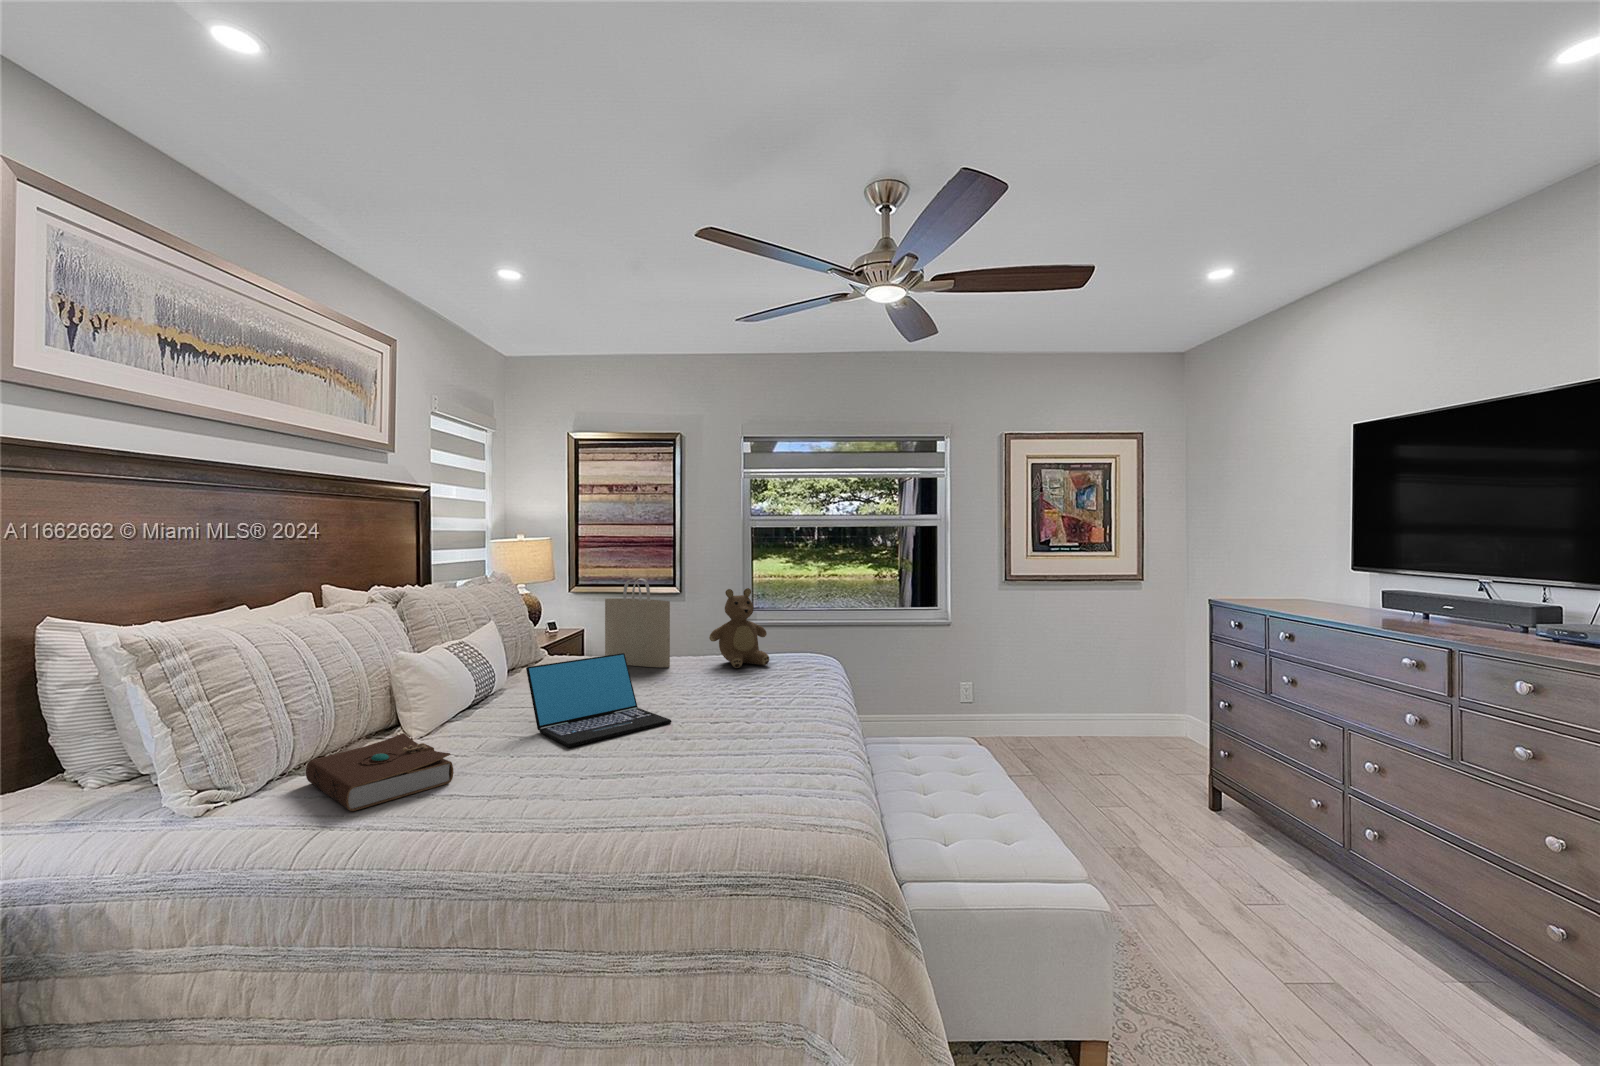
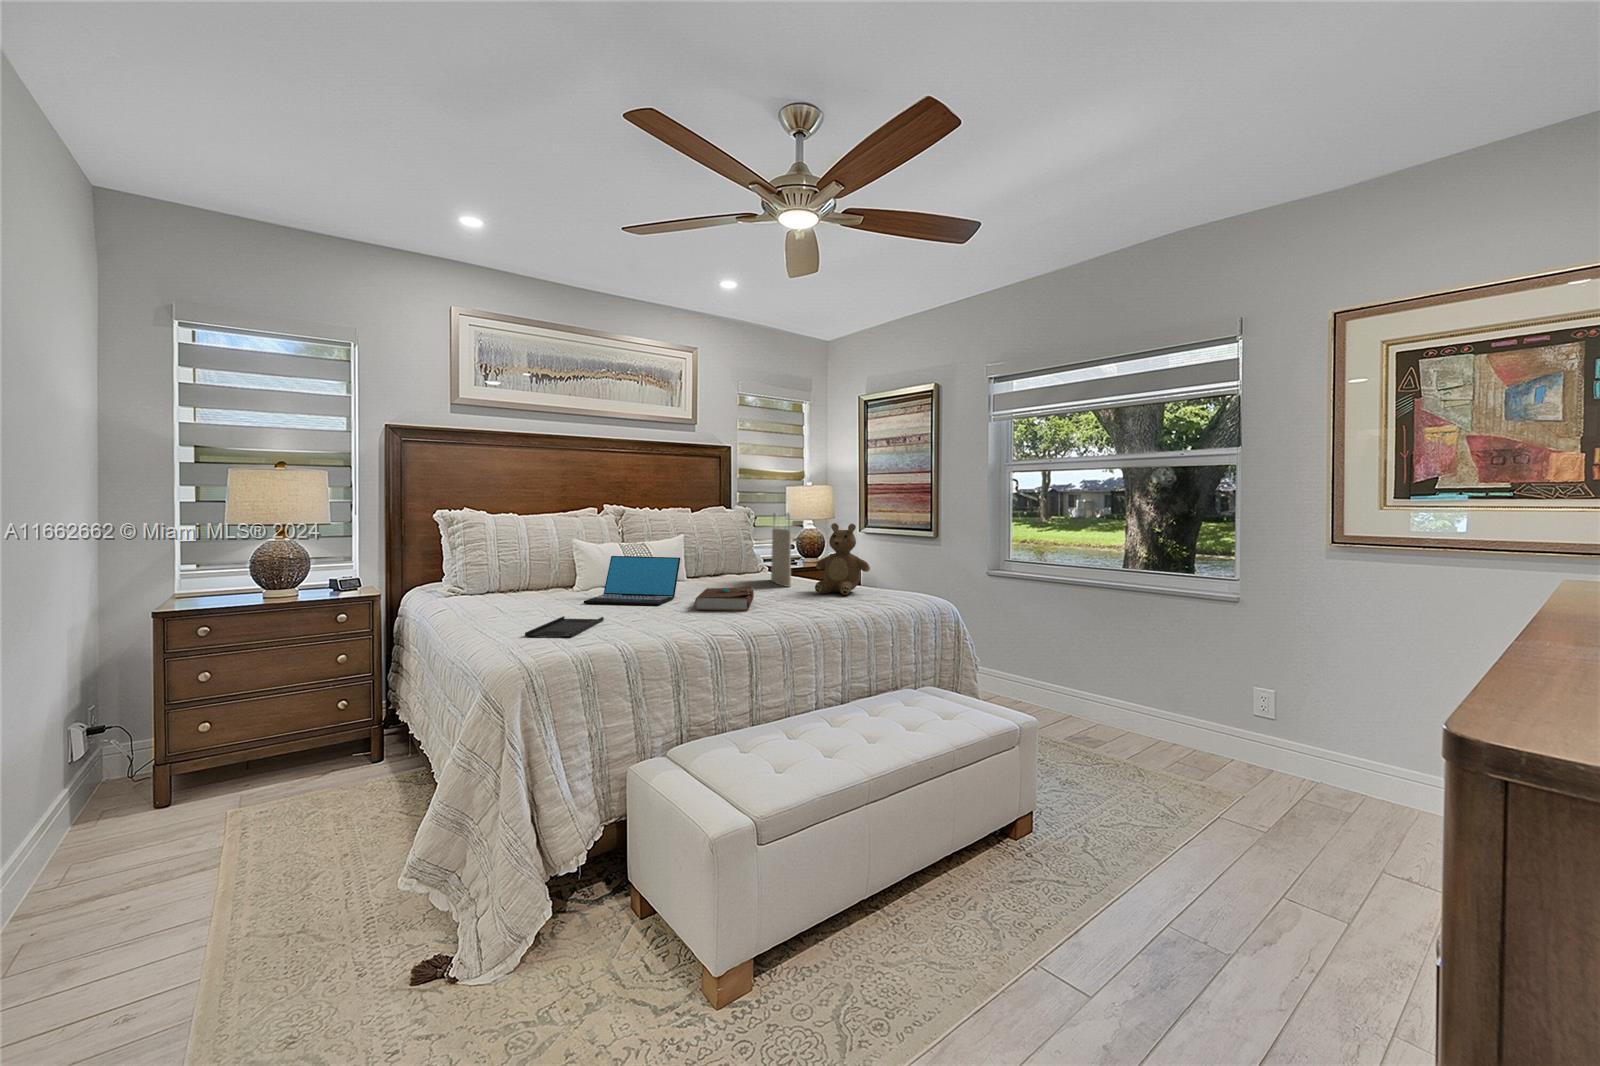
book: present [306,733,453,811] -> present [695,586,754,611]
tray: none [675,754,812,809] -> present [525,616,604,637]

